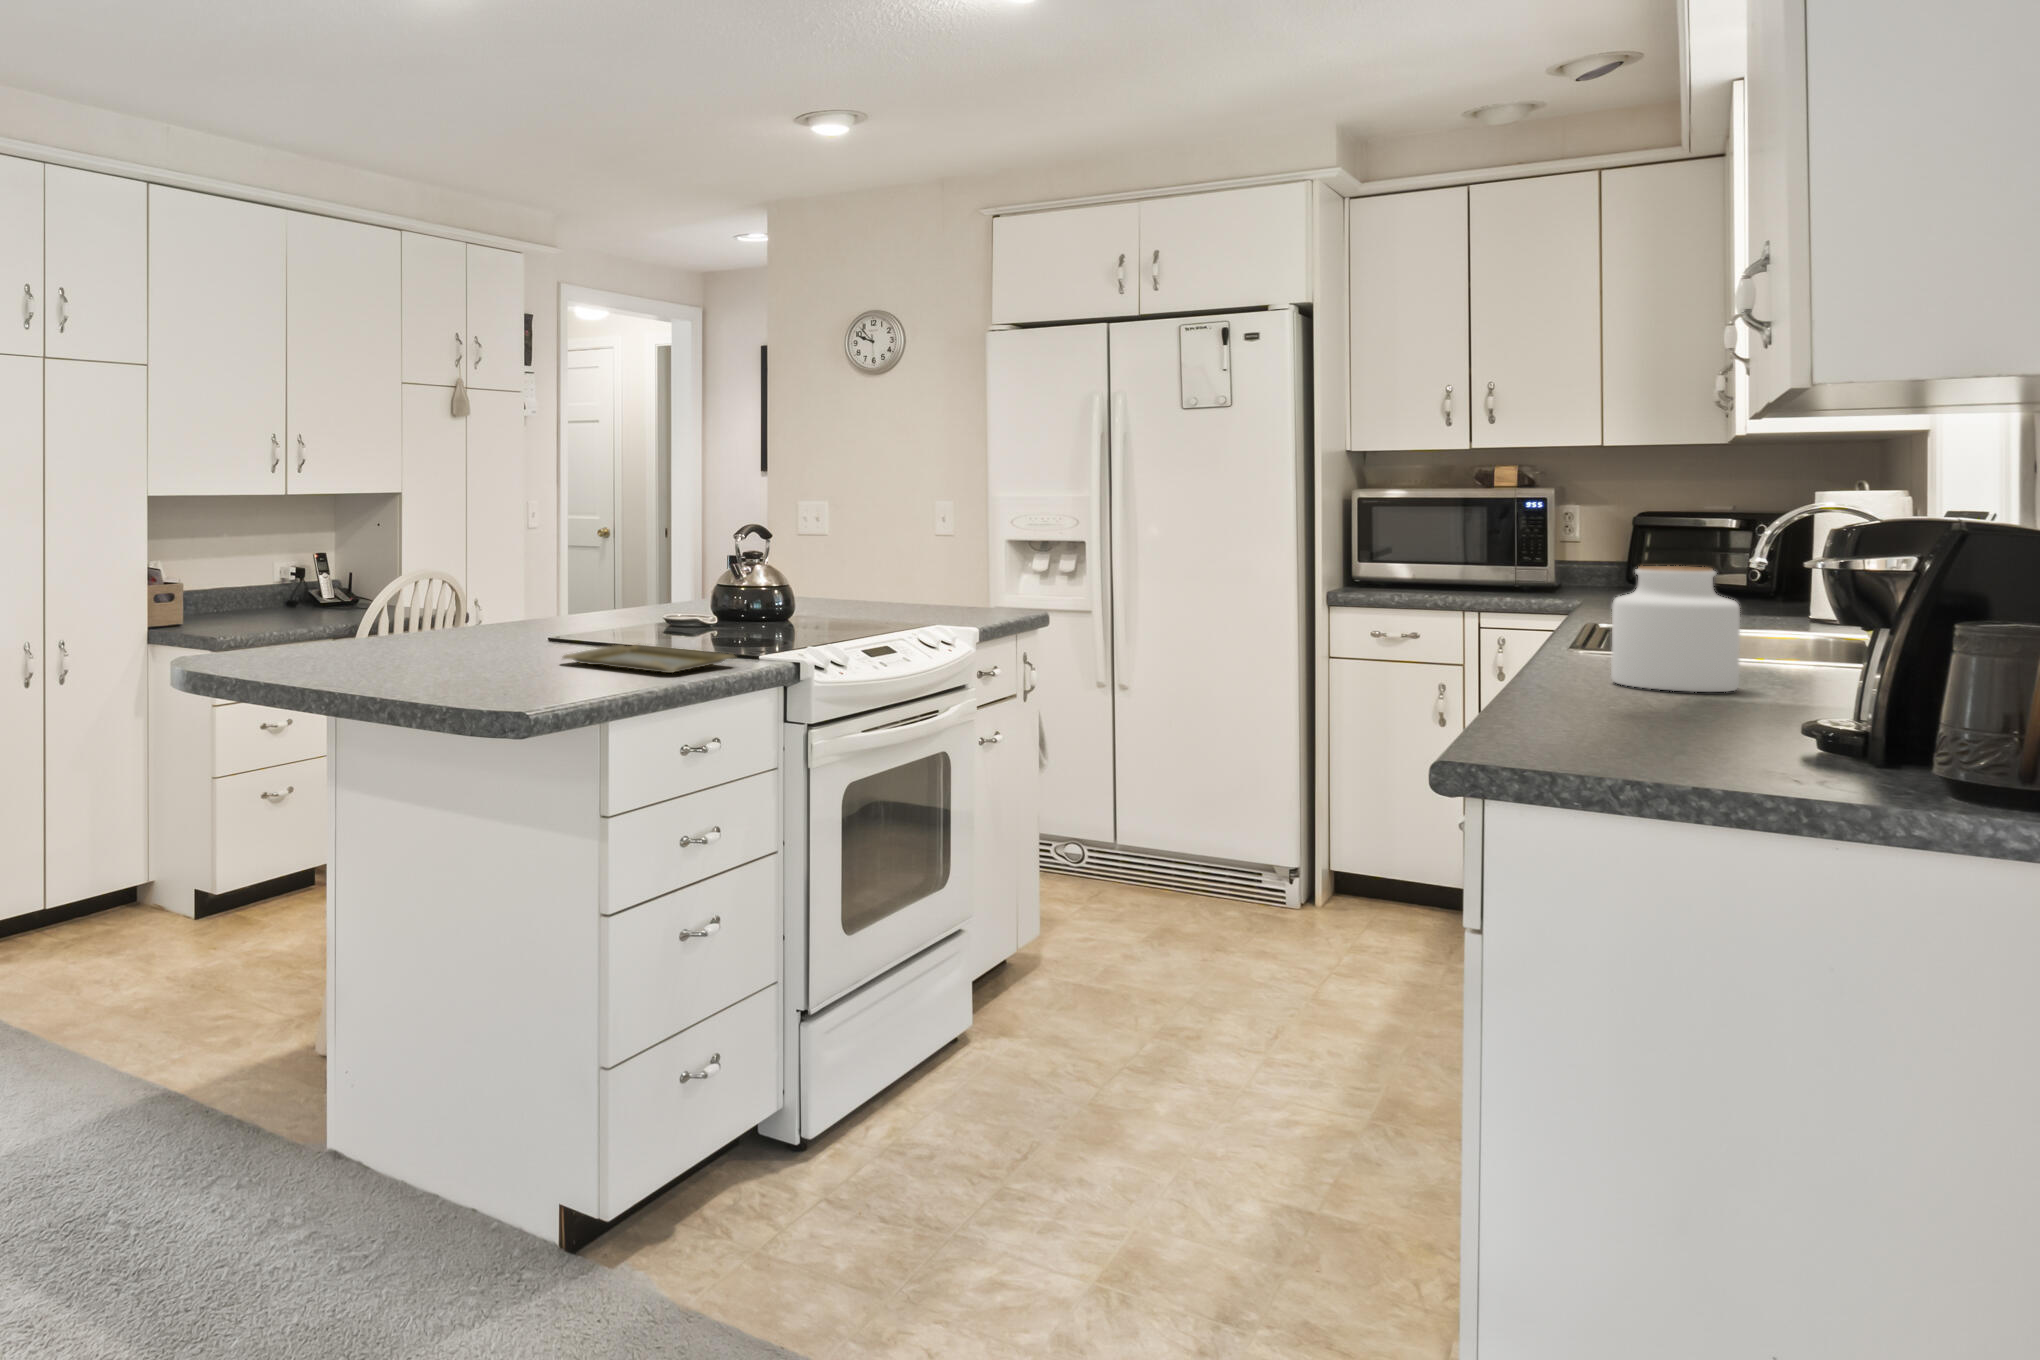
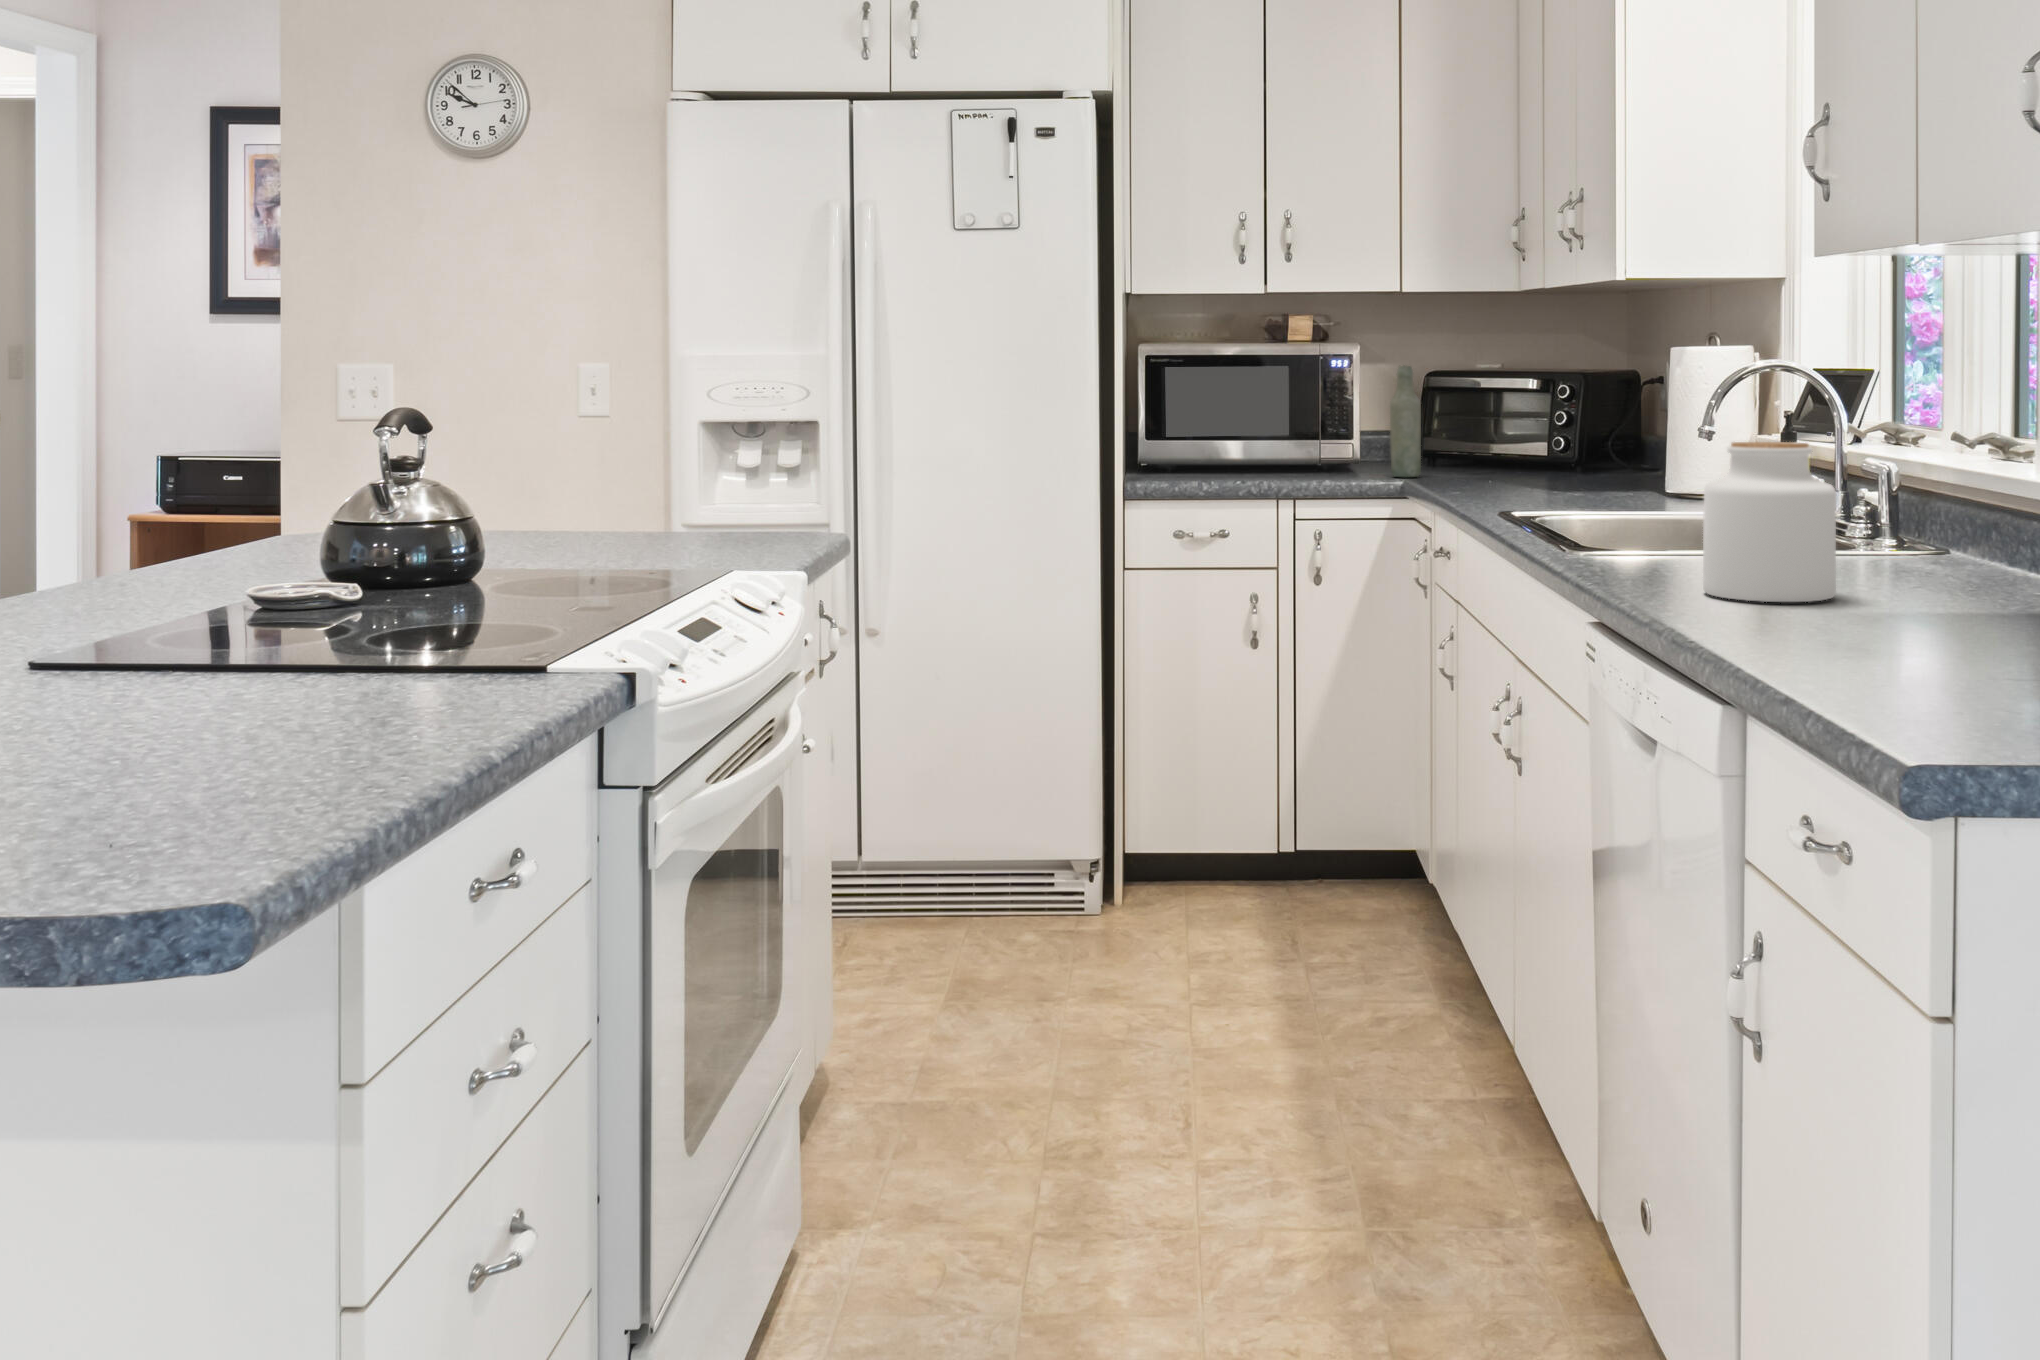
bottle: none [1582,504,1614,598] -> present [1390,366,1421,477]
tray: present [563,644,735,673] -> none [77,664,503,730]

